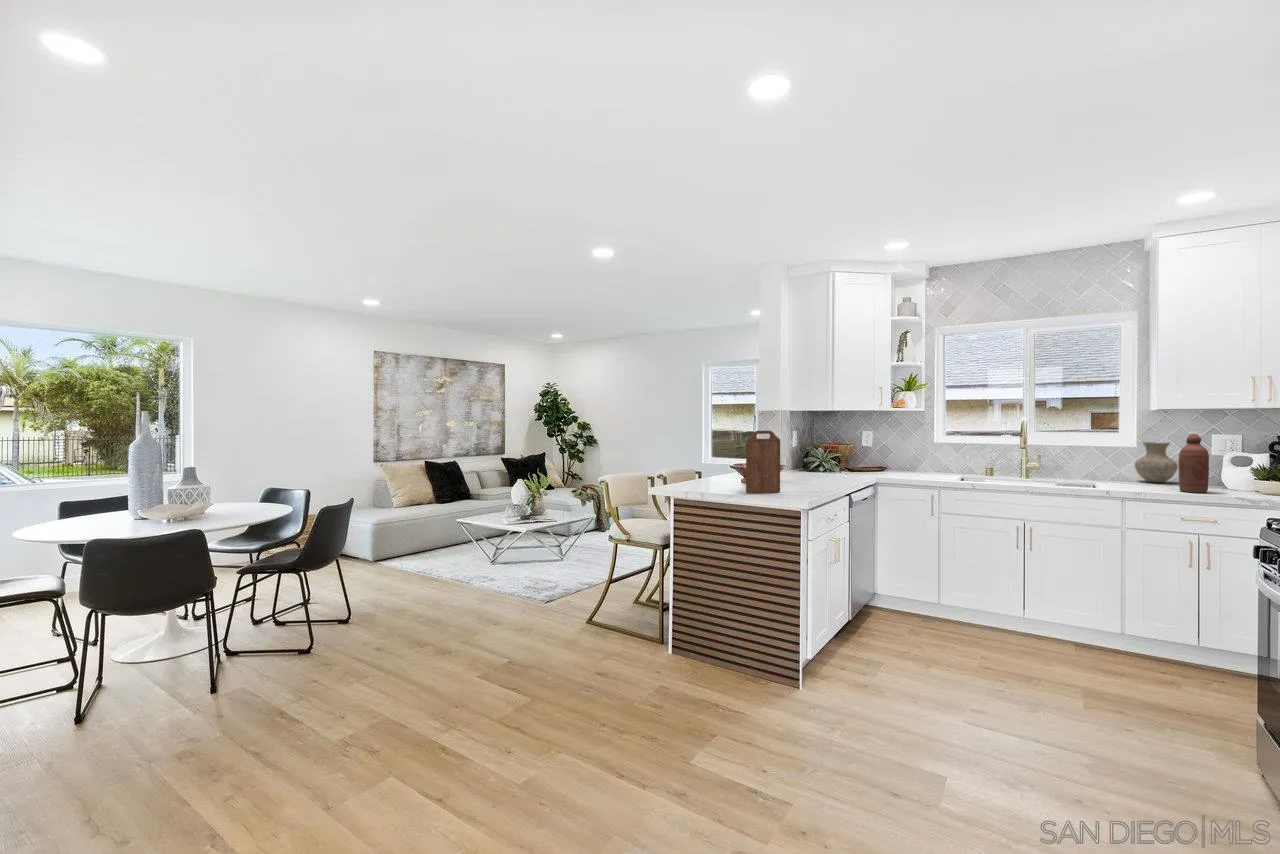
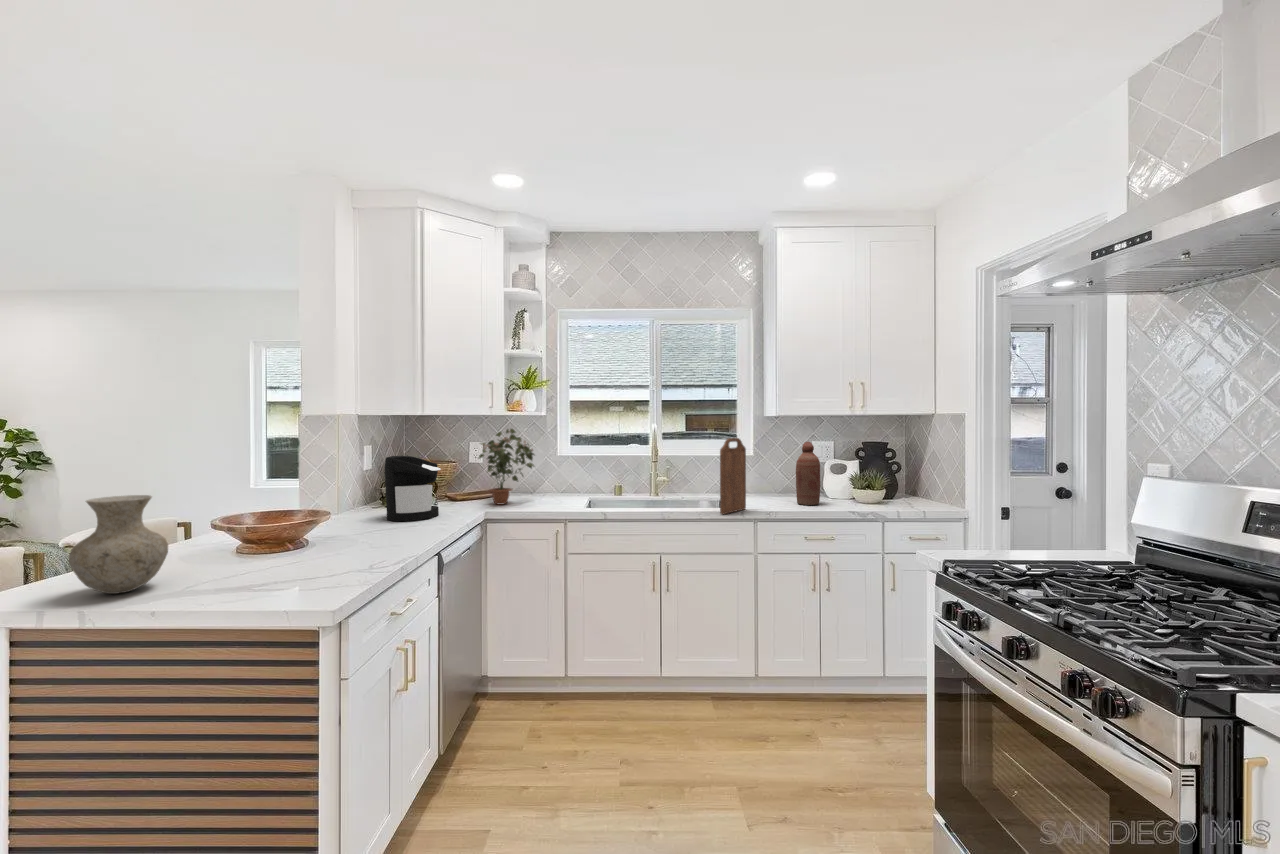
potted plant: none [869,420,916,475] -> present [479,429,534,504]
cutting board: present [746,431,780,493] -> present [720,438,746,514]
coffee maker: none [811,436,847,478] -> present [385,456,441,521]
vase: present [1135,442,1178,483] -> present [69,495,168,594]

